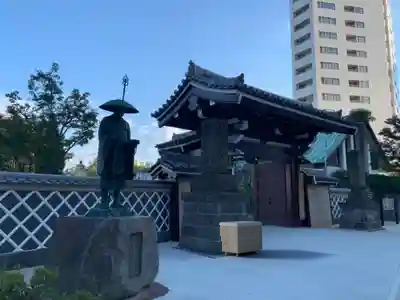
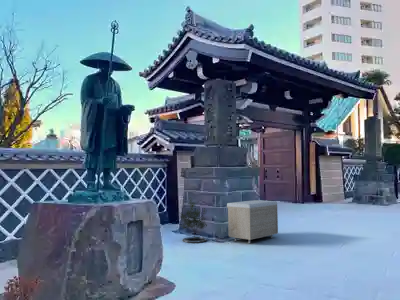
potted tree: none [178,216,204,255] -> present [181,200,207,243]

